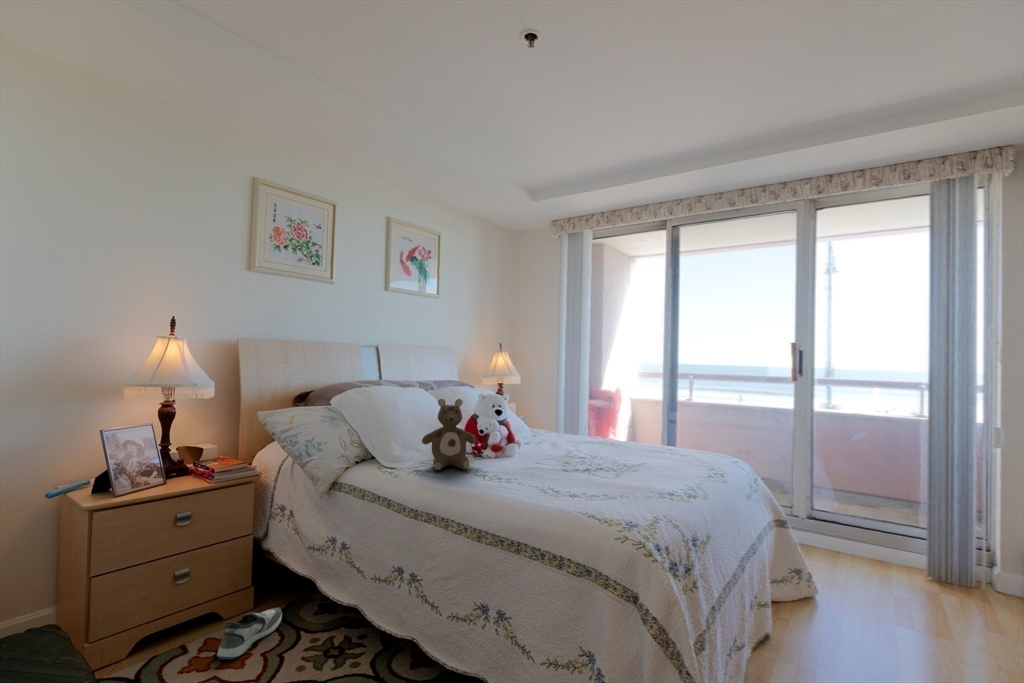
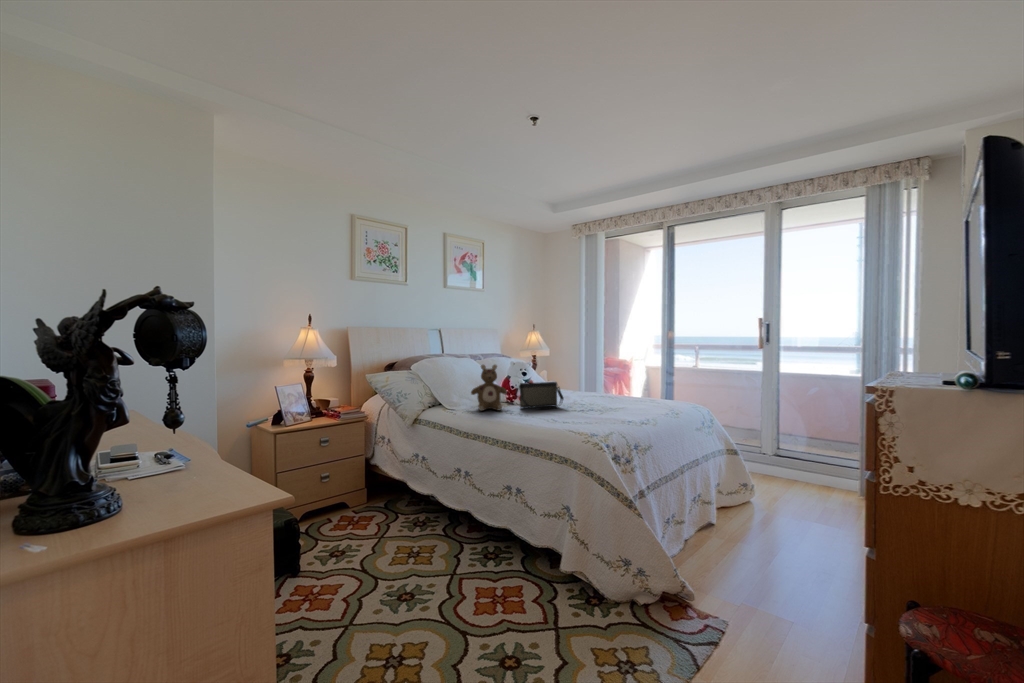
handbag: none [494,425,559,467] -> present [519,382,564,409]
shoe: present [217,607,282,659] -> none [351,495,386,524]

